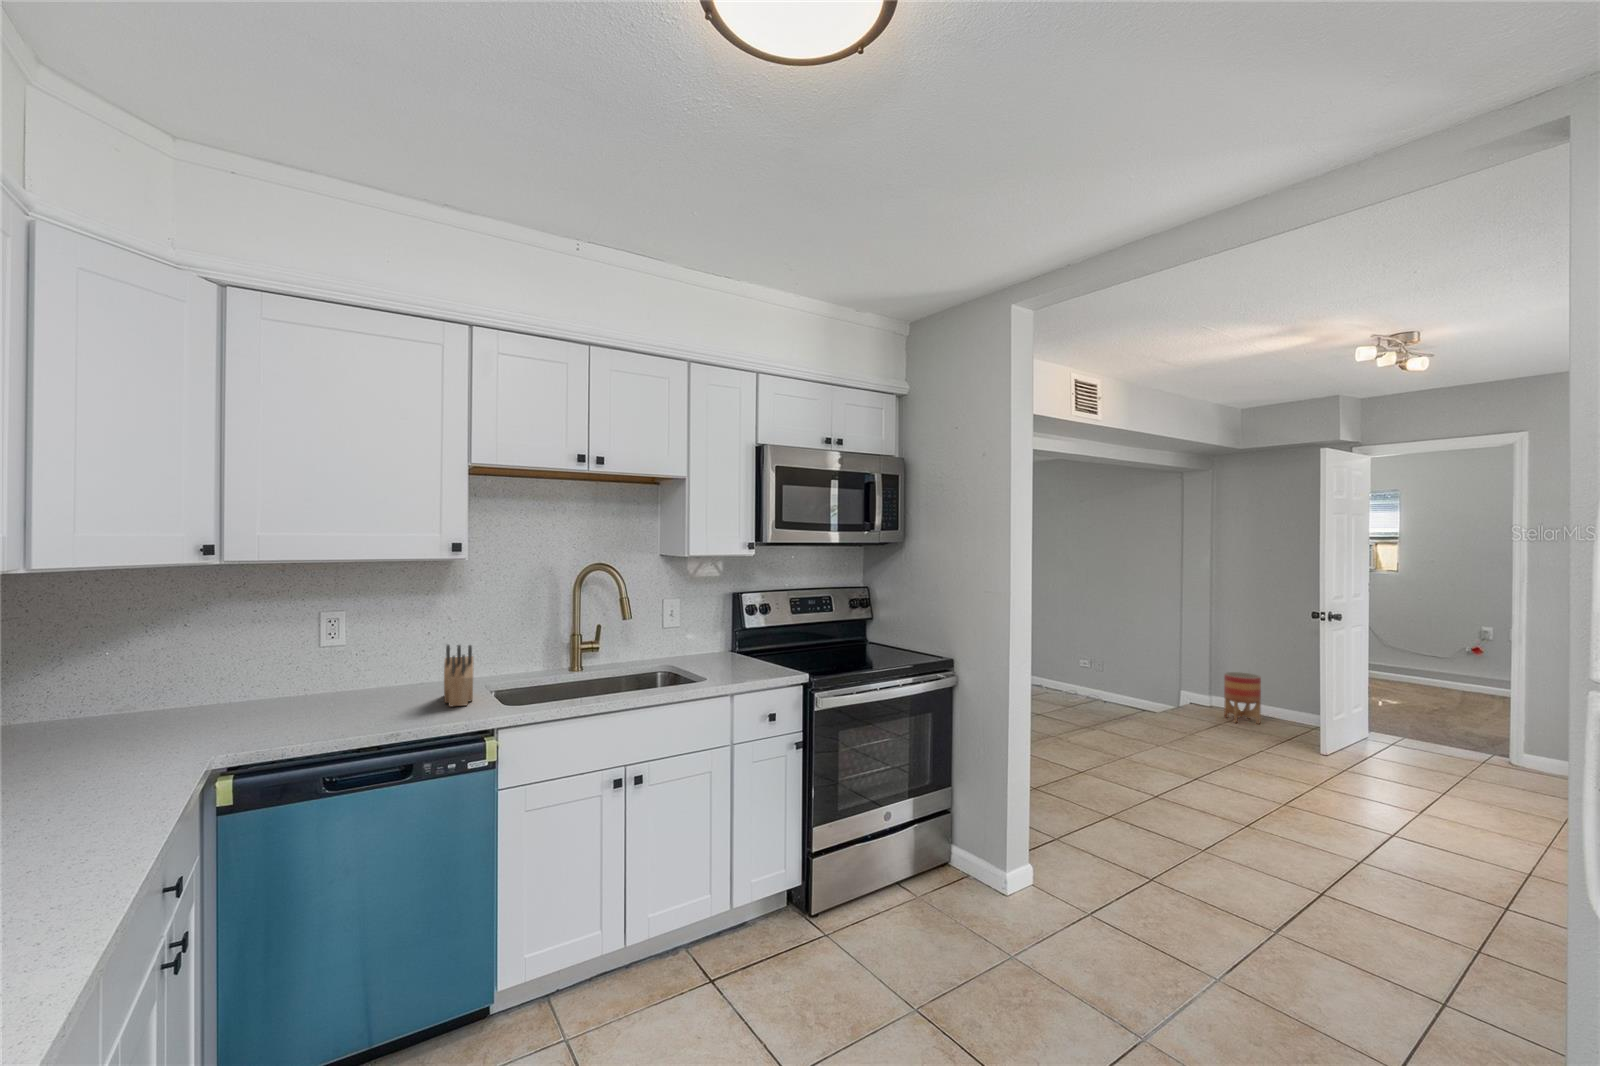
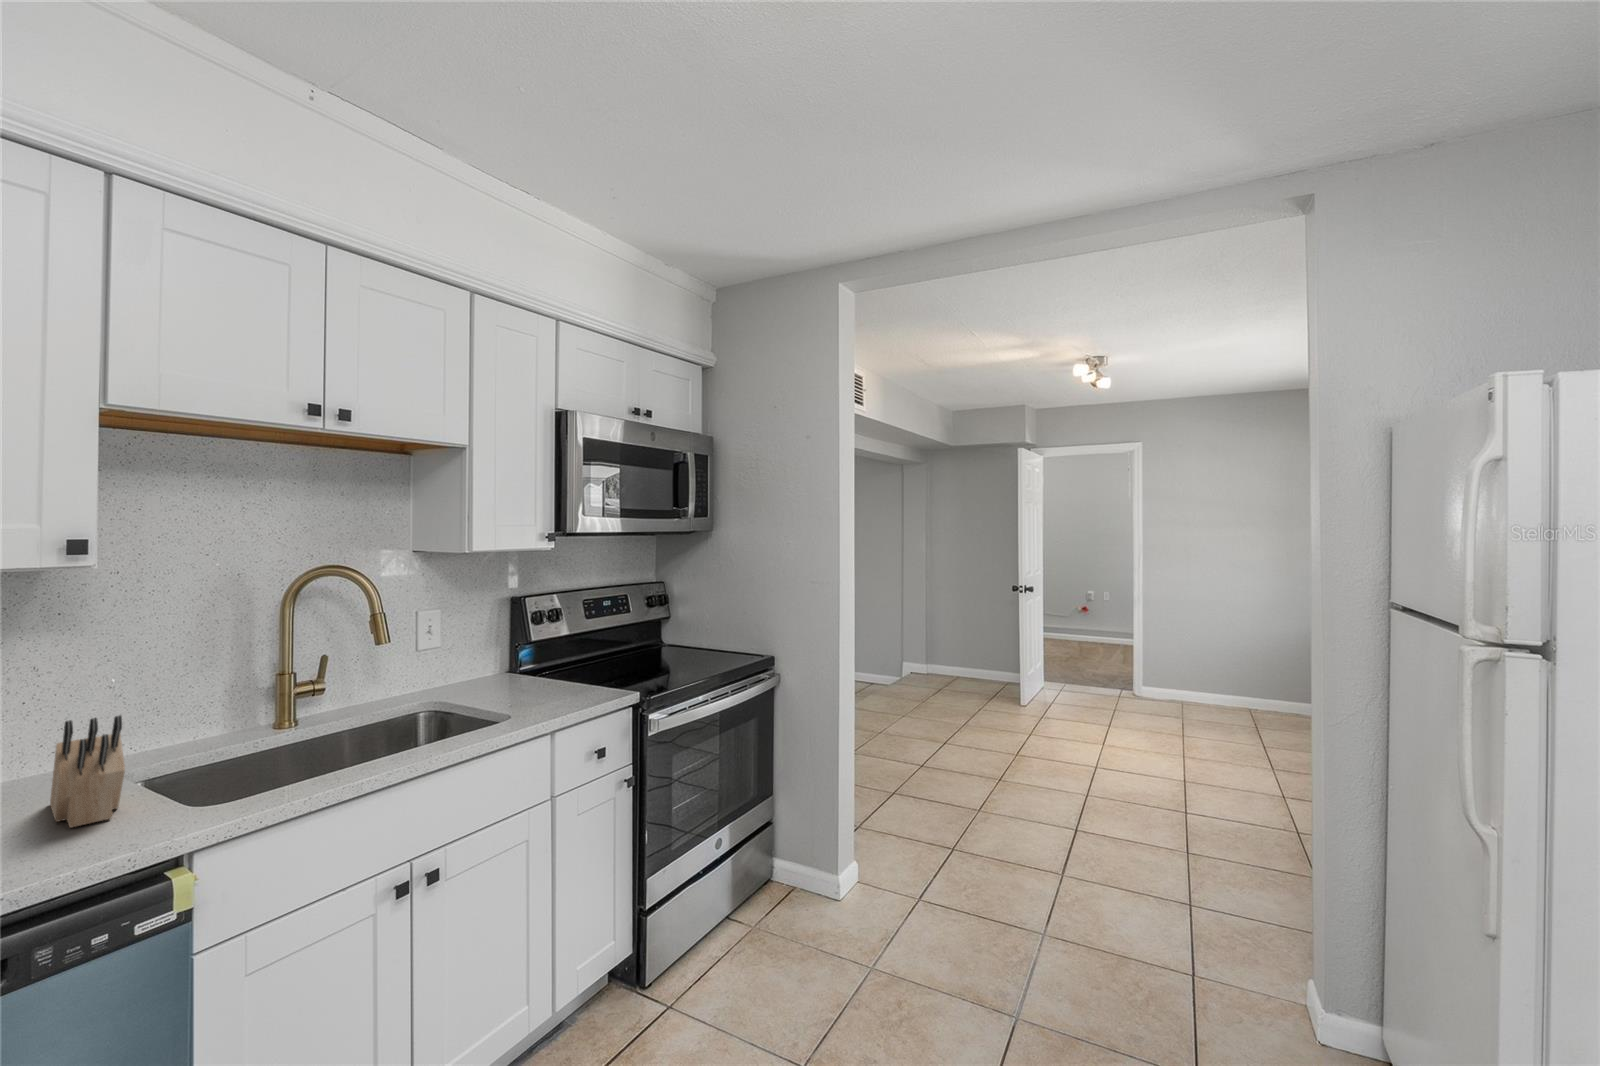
planter: present [1224,672,1261,724] -> none [935,641,963,686]

